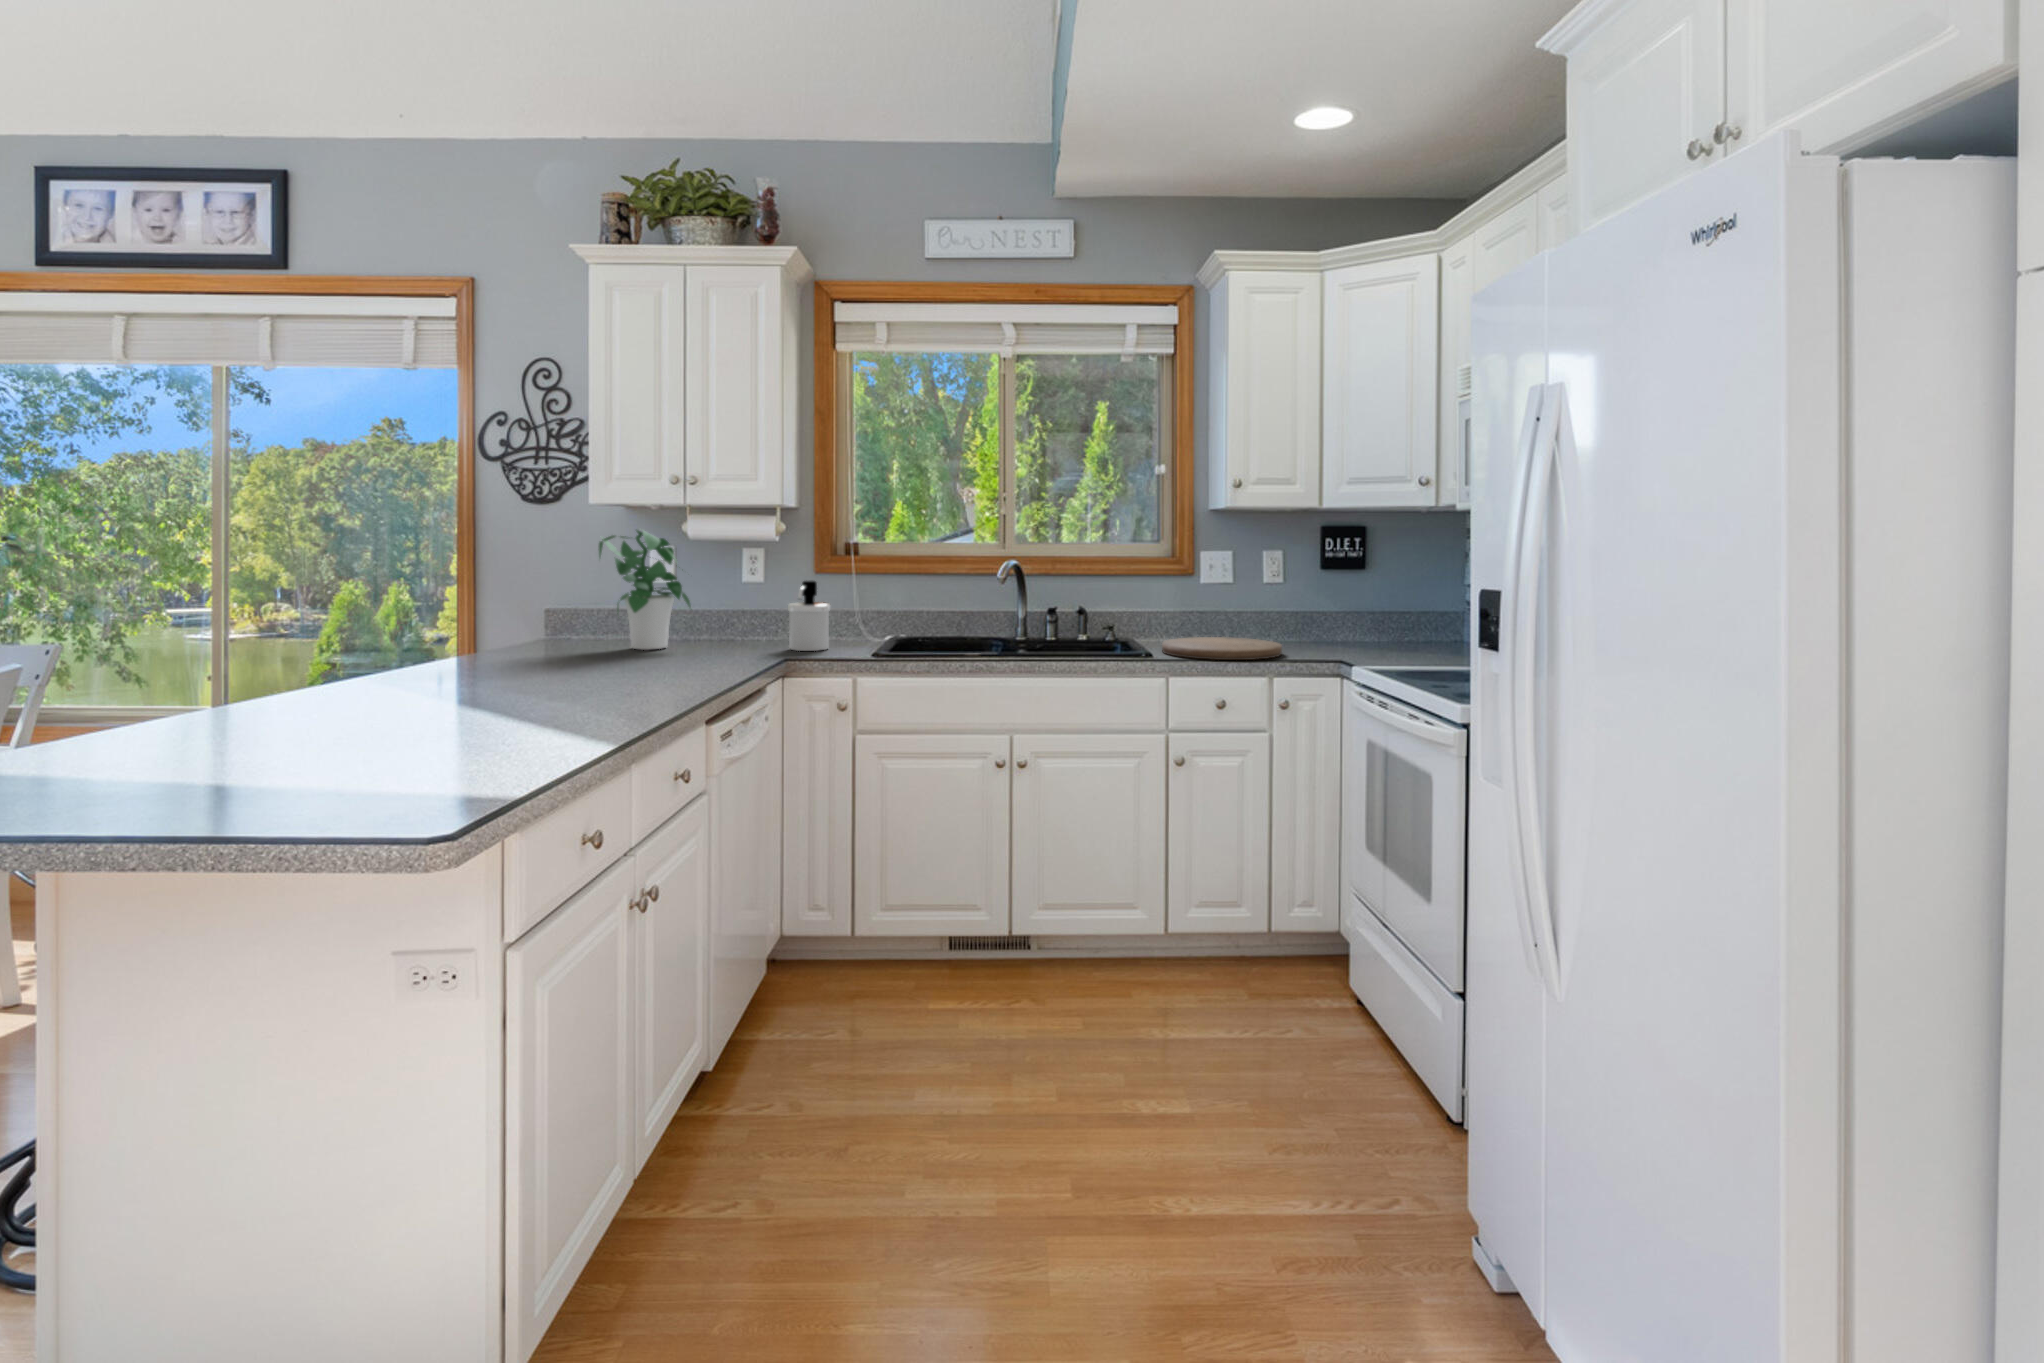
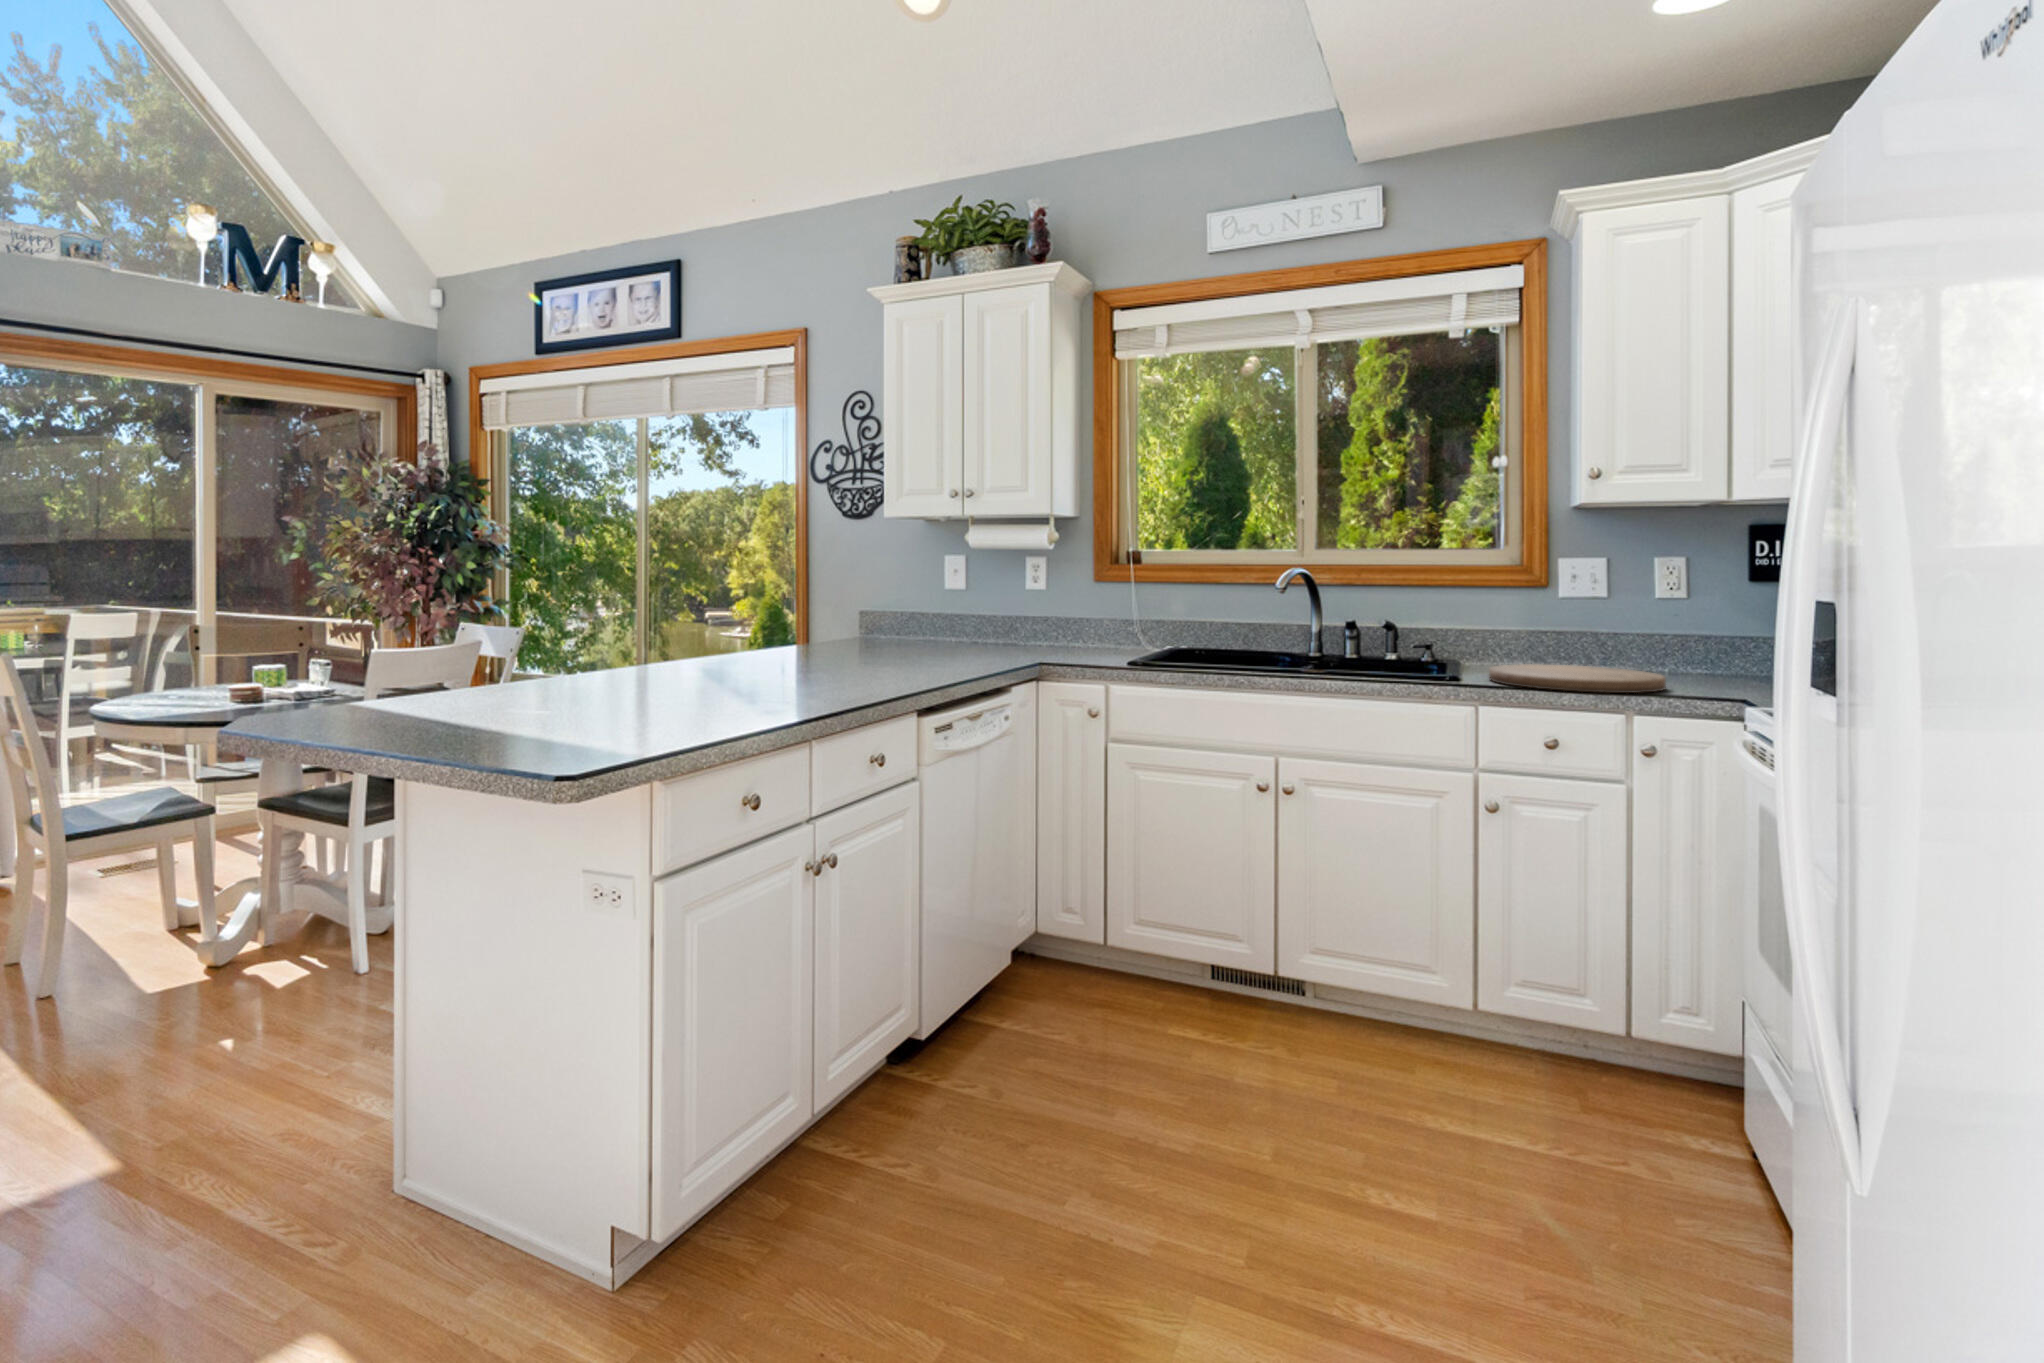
potted plant: present [599,530,691,650] -> none [887,537,970,649]
soap dispenser: present [788,580,831,651] -> none [1056,588,1099,657]

